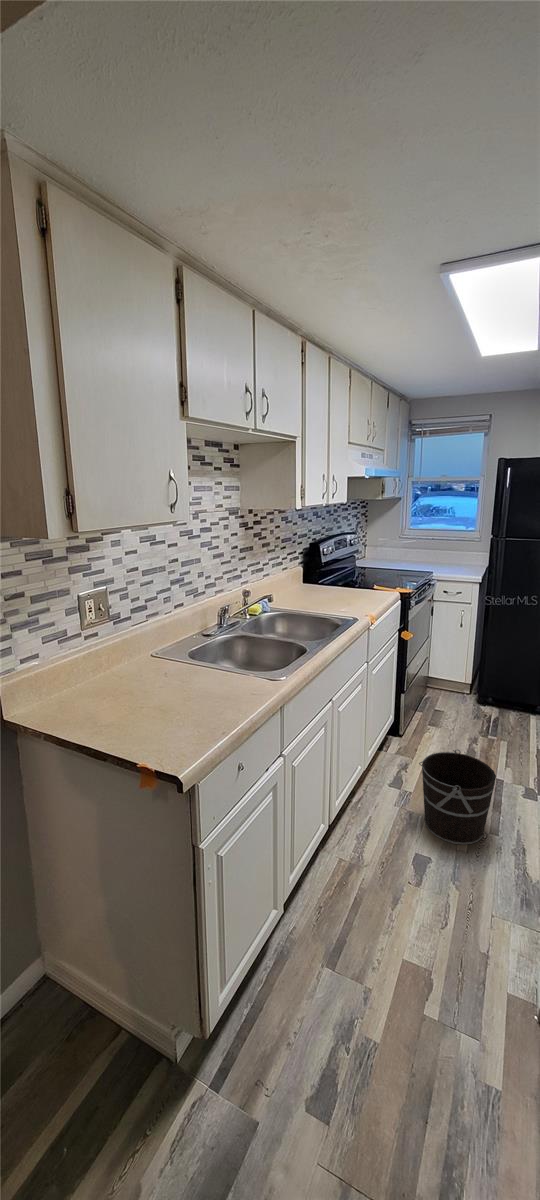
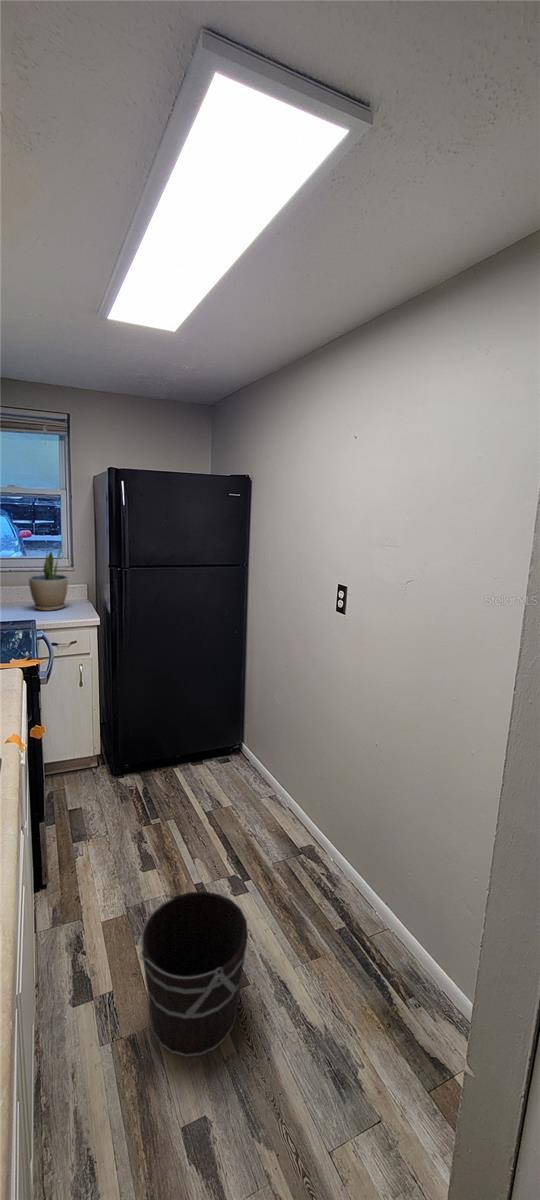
potted plant: none [443,519,473,570] -> present [29,544,68,611]

